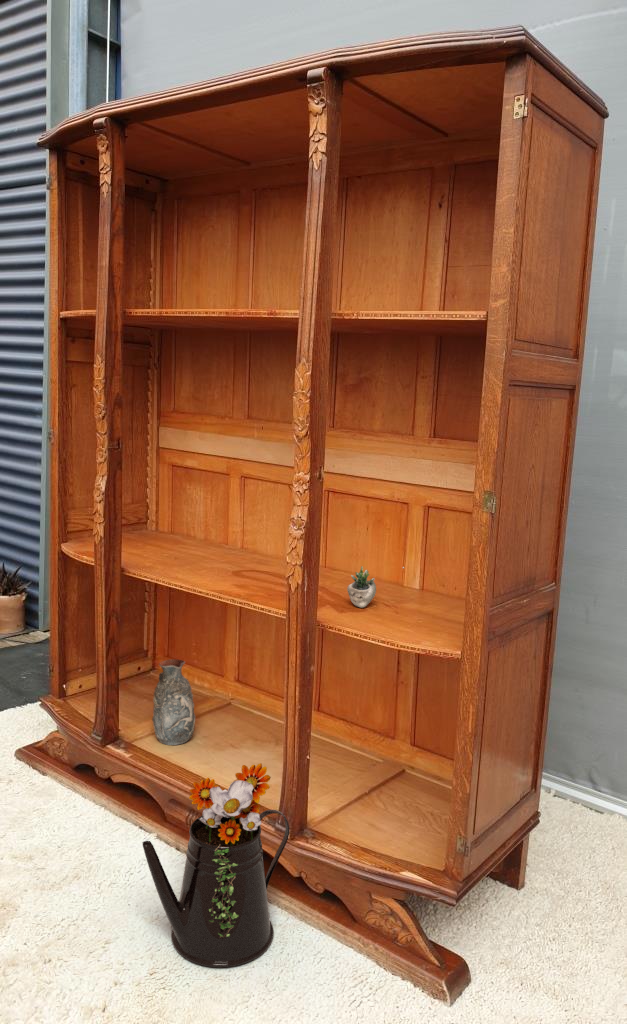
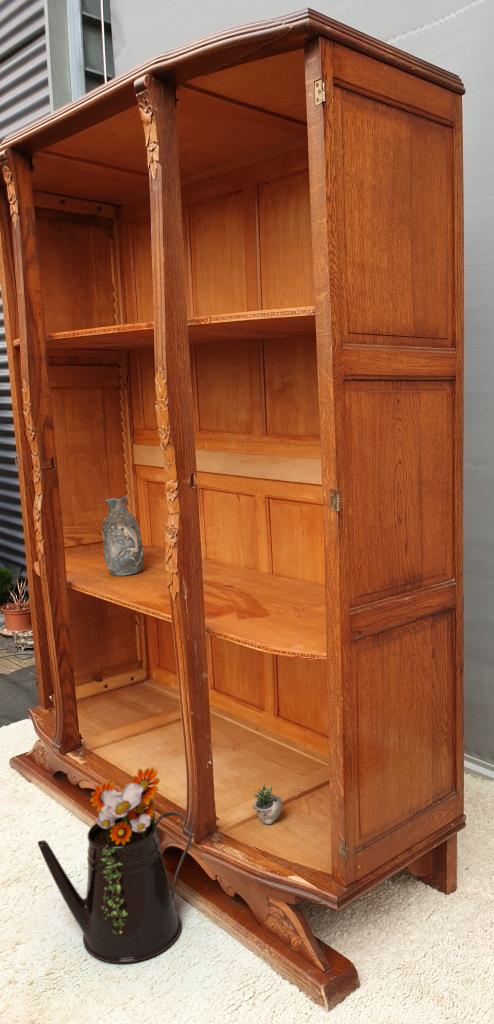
succulent plant: present [347,566,404,608] -> present [253,783,303,824]
decorative vase: present [152,659,195,745] -> present [102,496,145,576]

